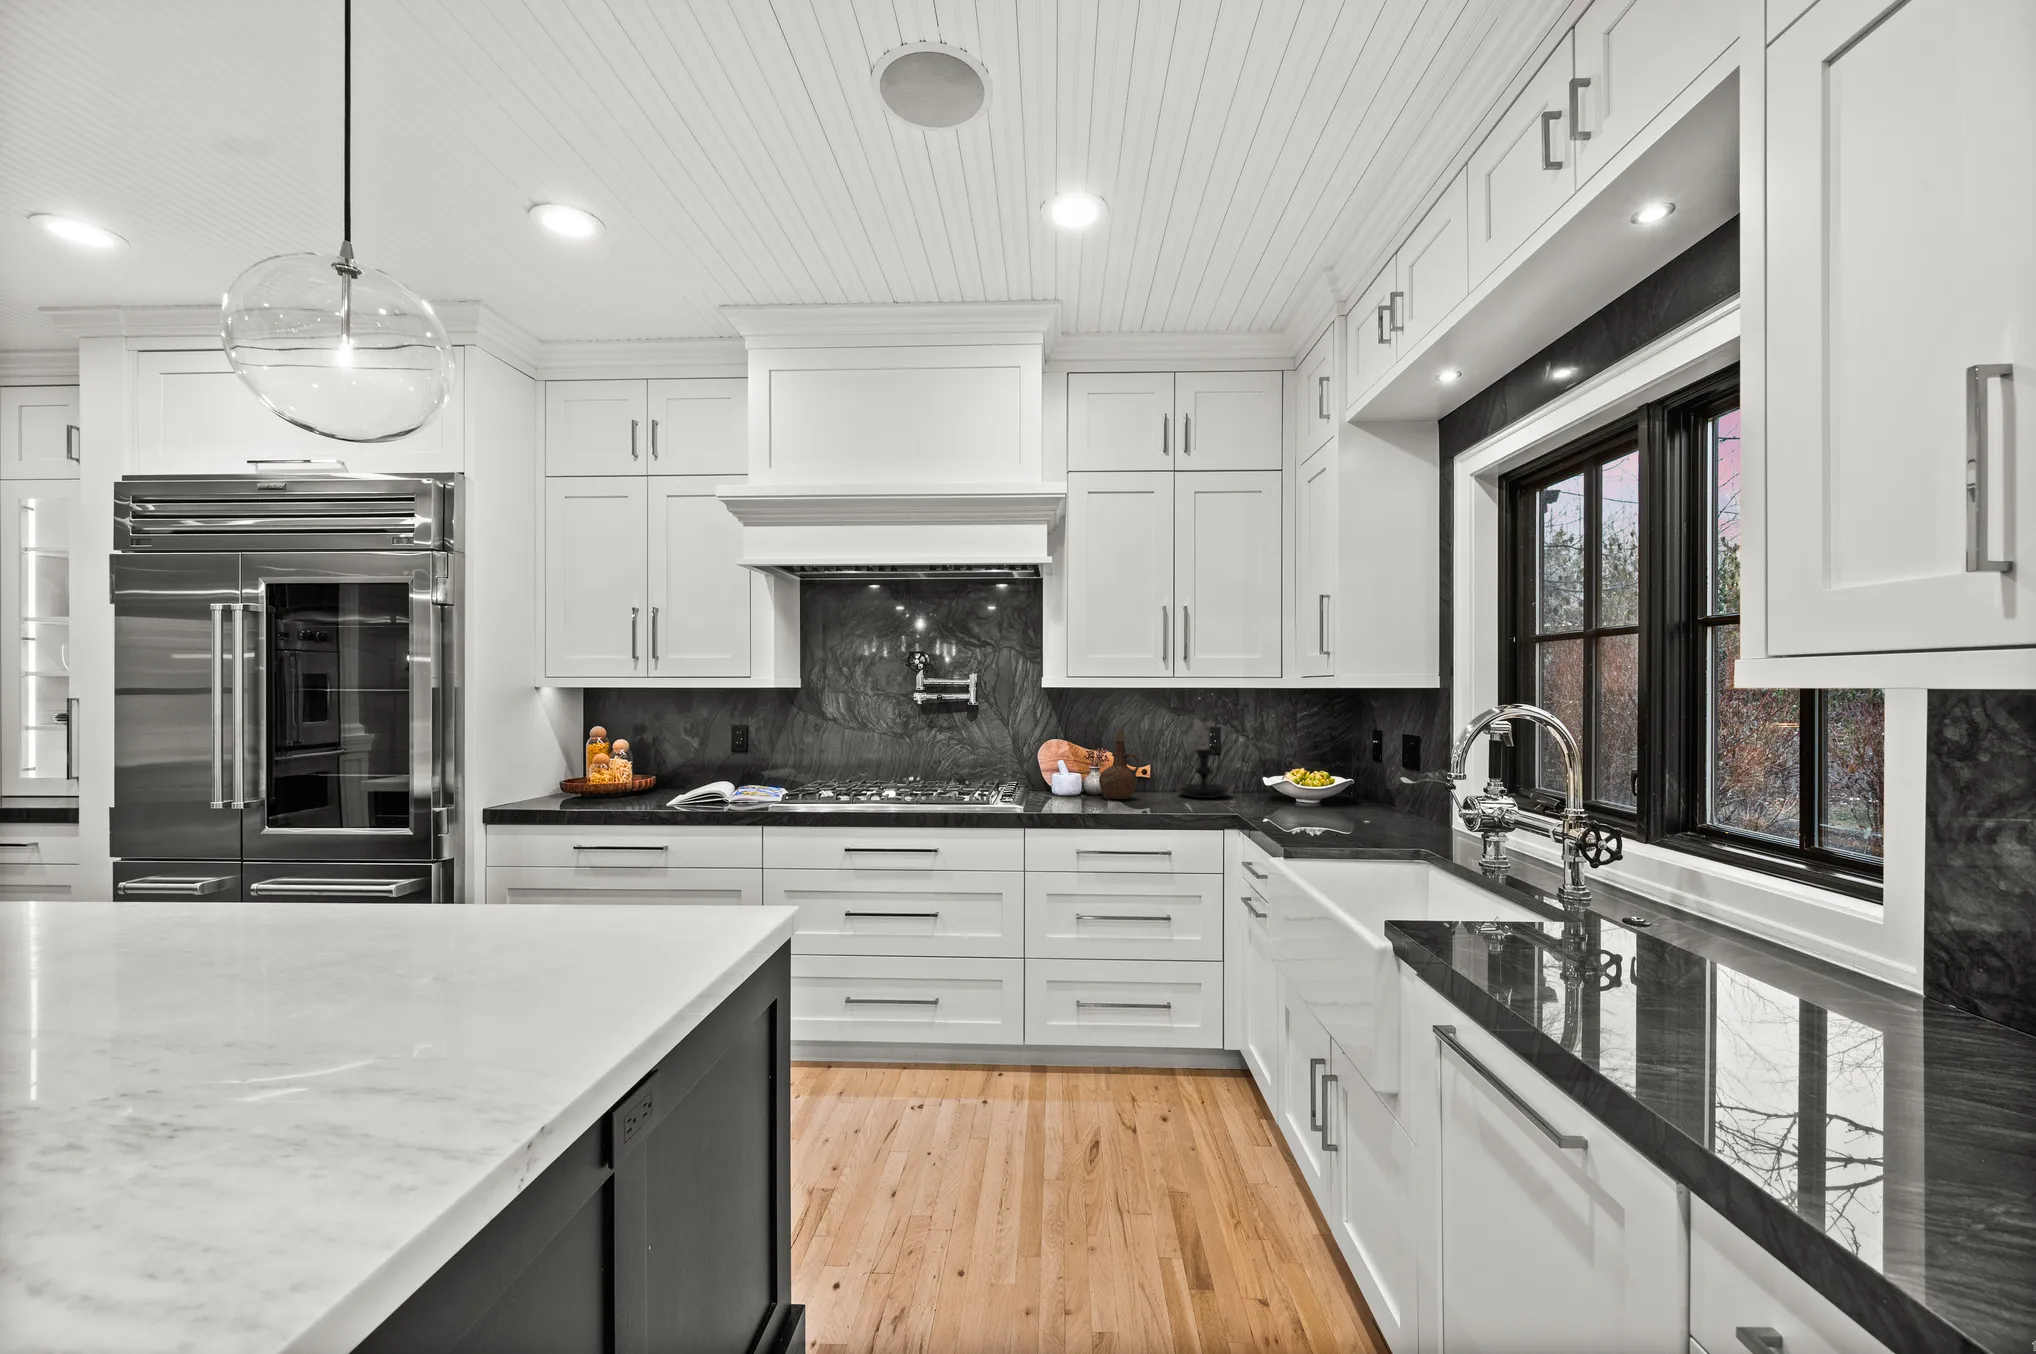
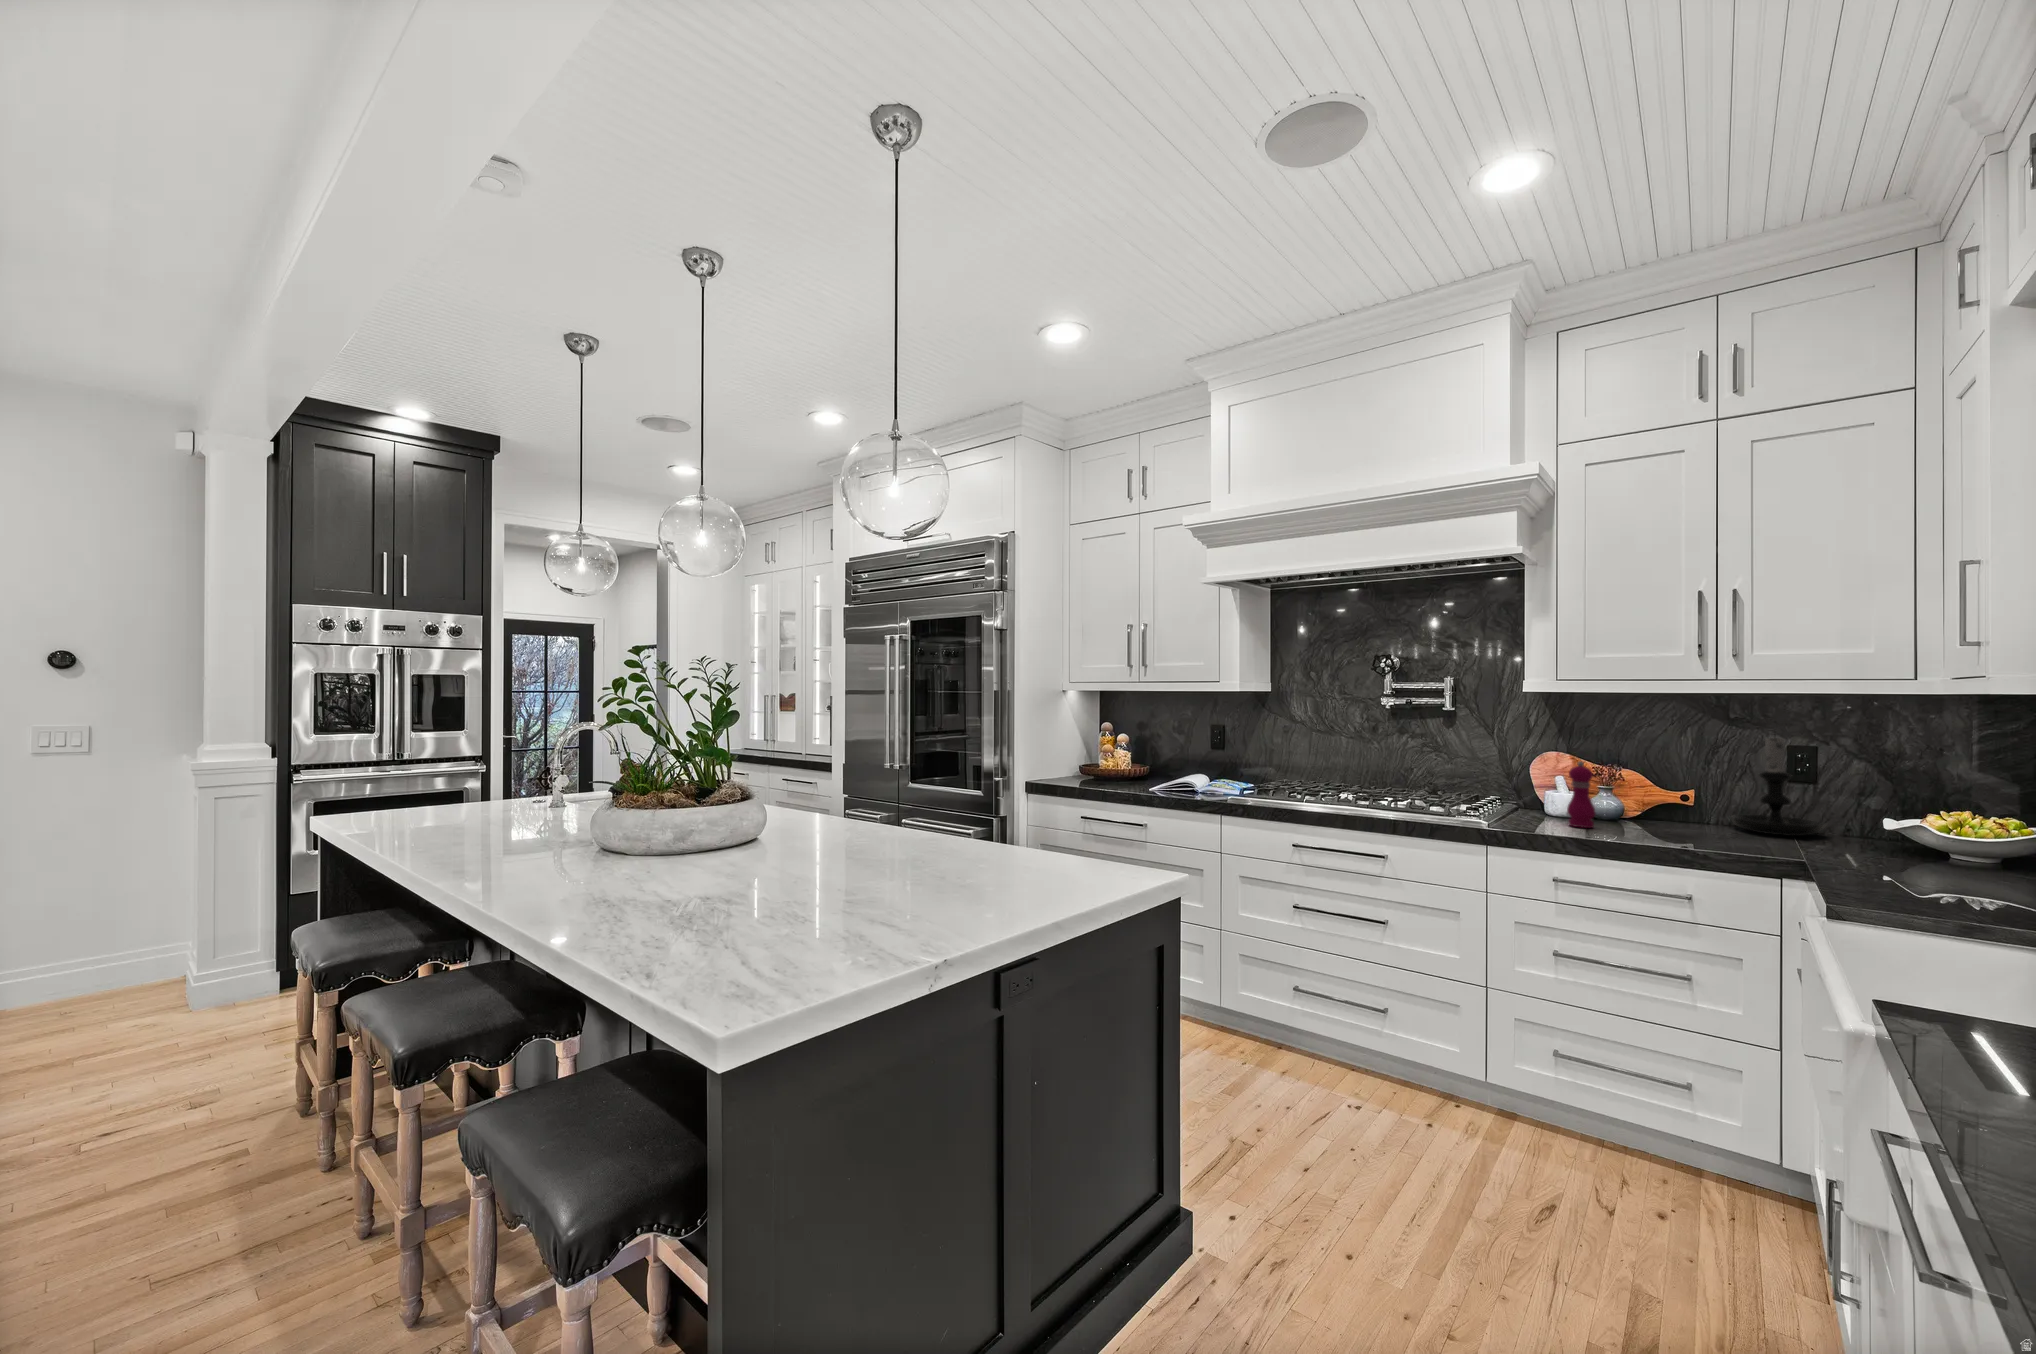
ceramic pitcher: present [1099,730,1139,799] -> none [1605,743,1665,825]
pepper mill: none [1077,747,1097,805] -> present [1567,761,1595,828]

